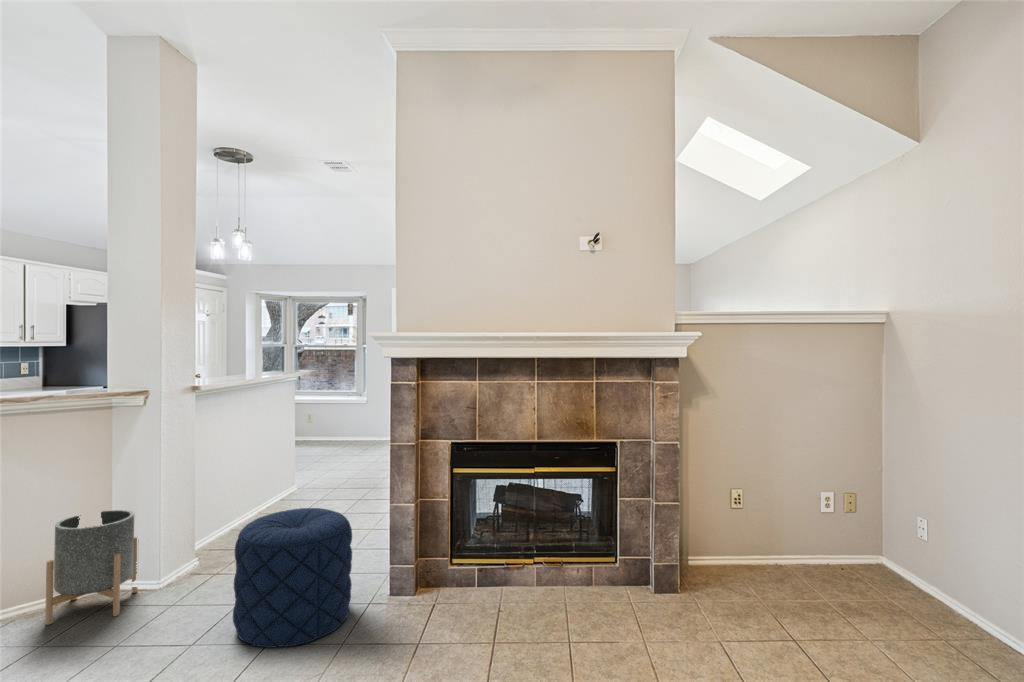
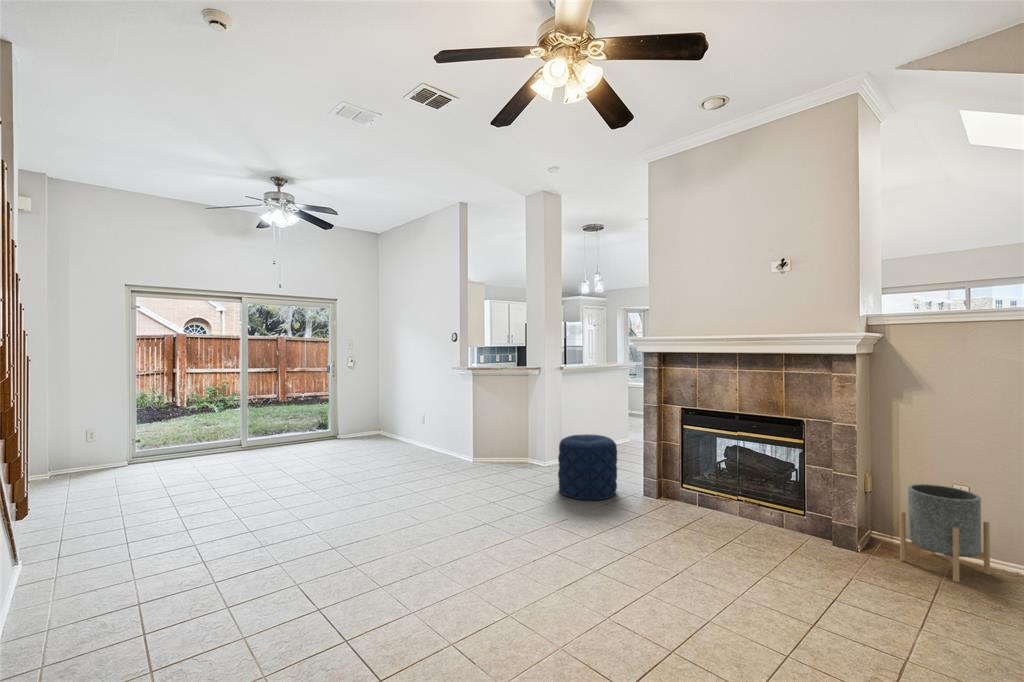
planter: present [45,510,139,625] -> present [900,484,990,582]

